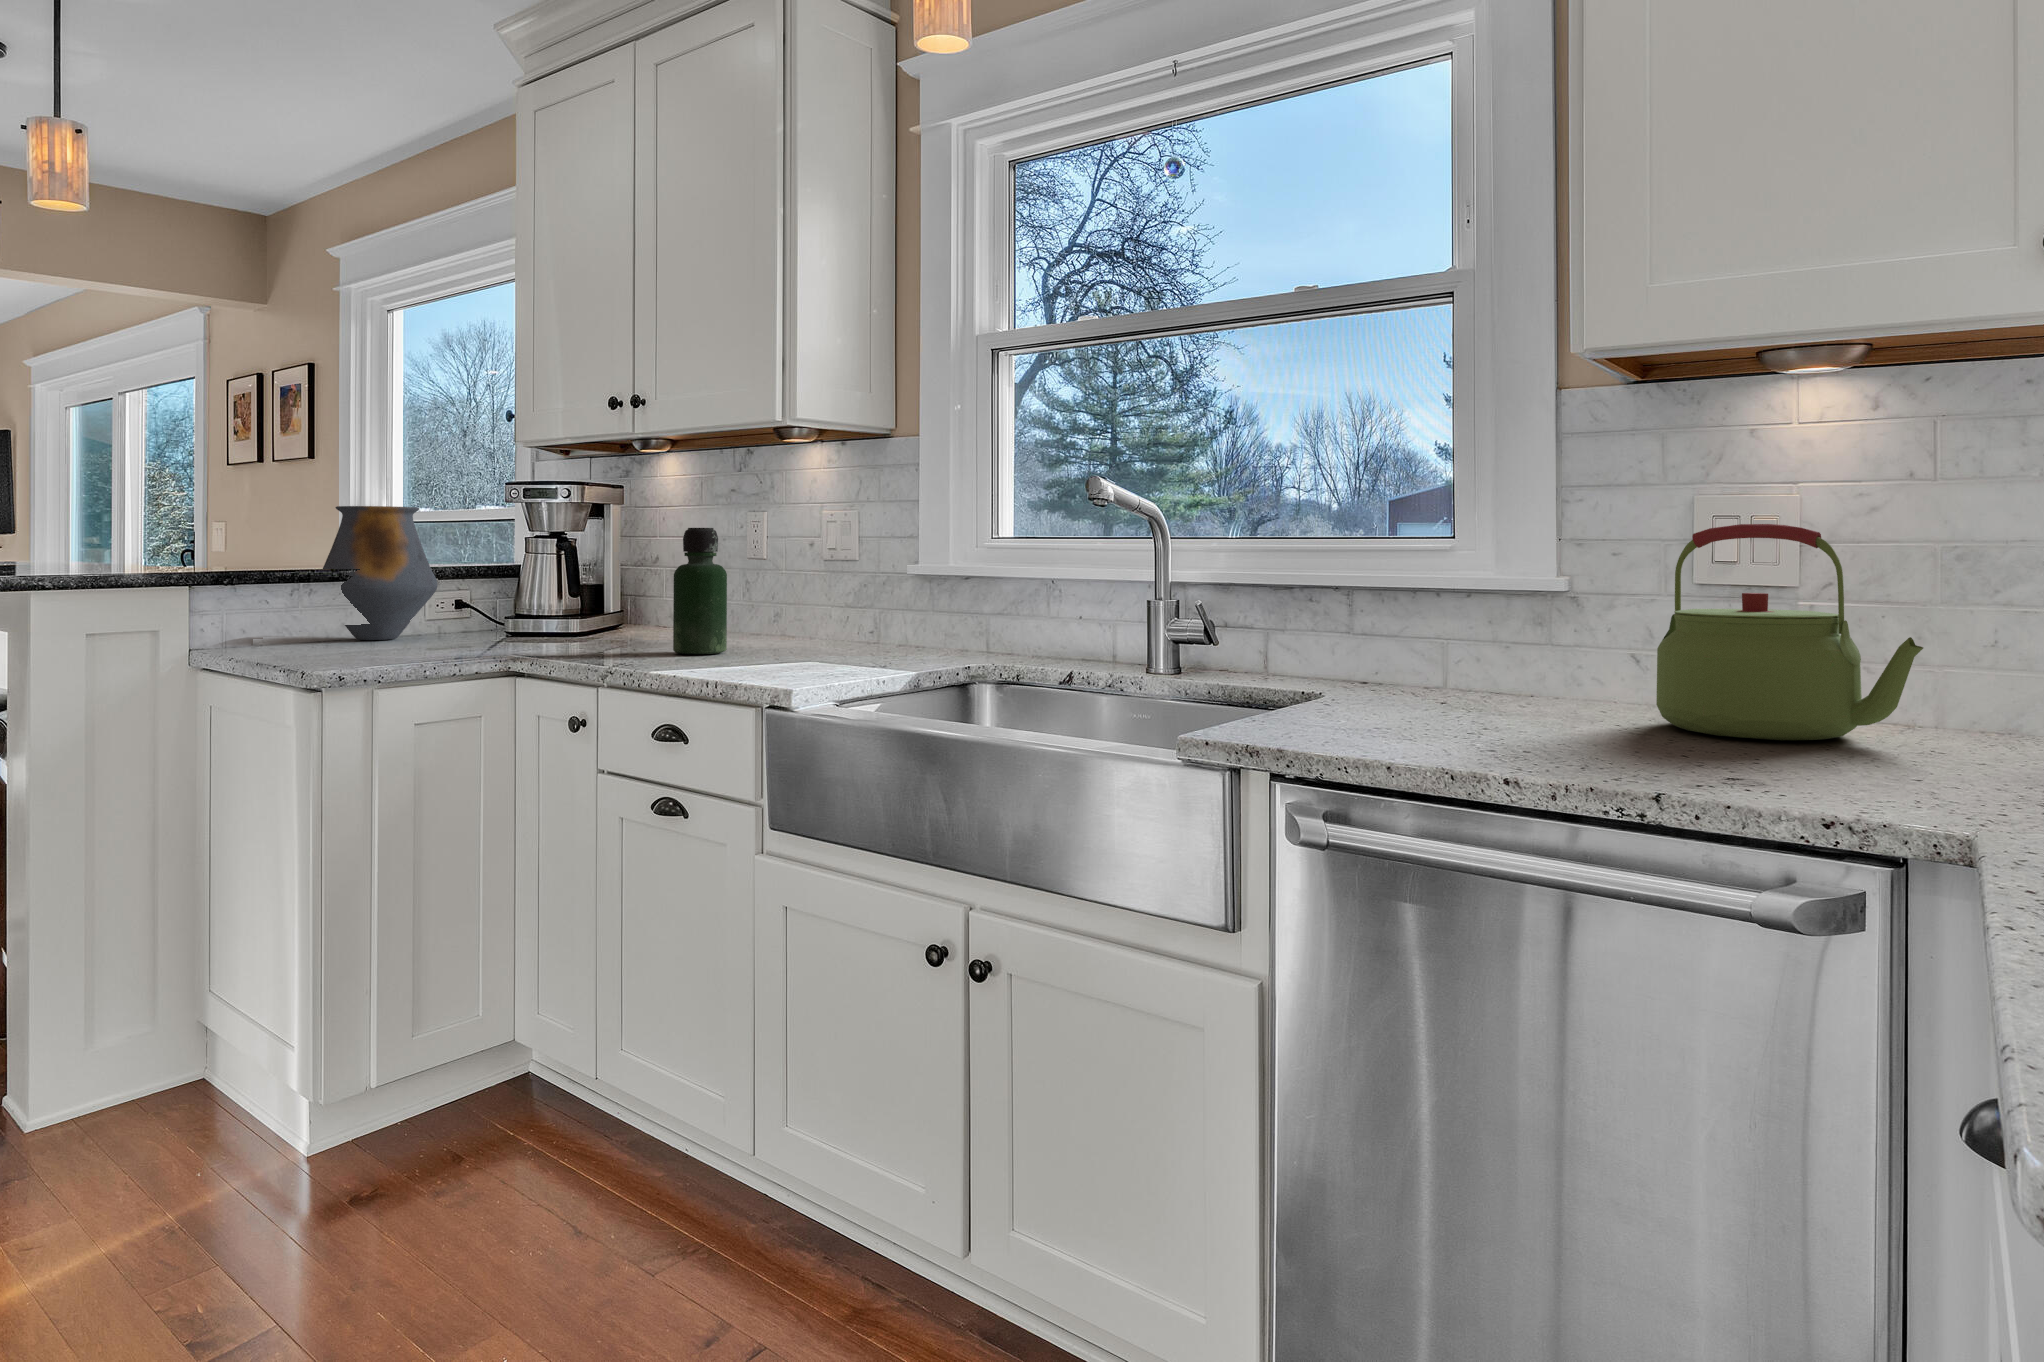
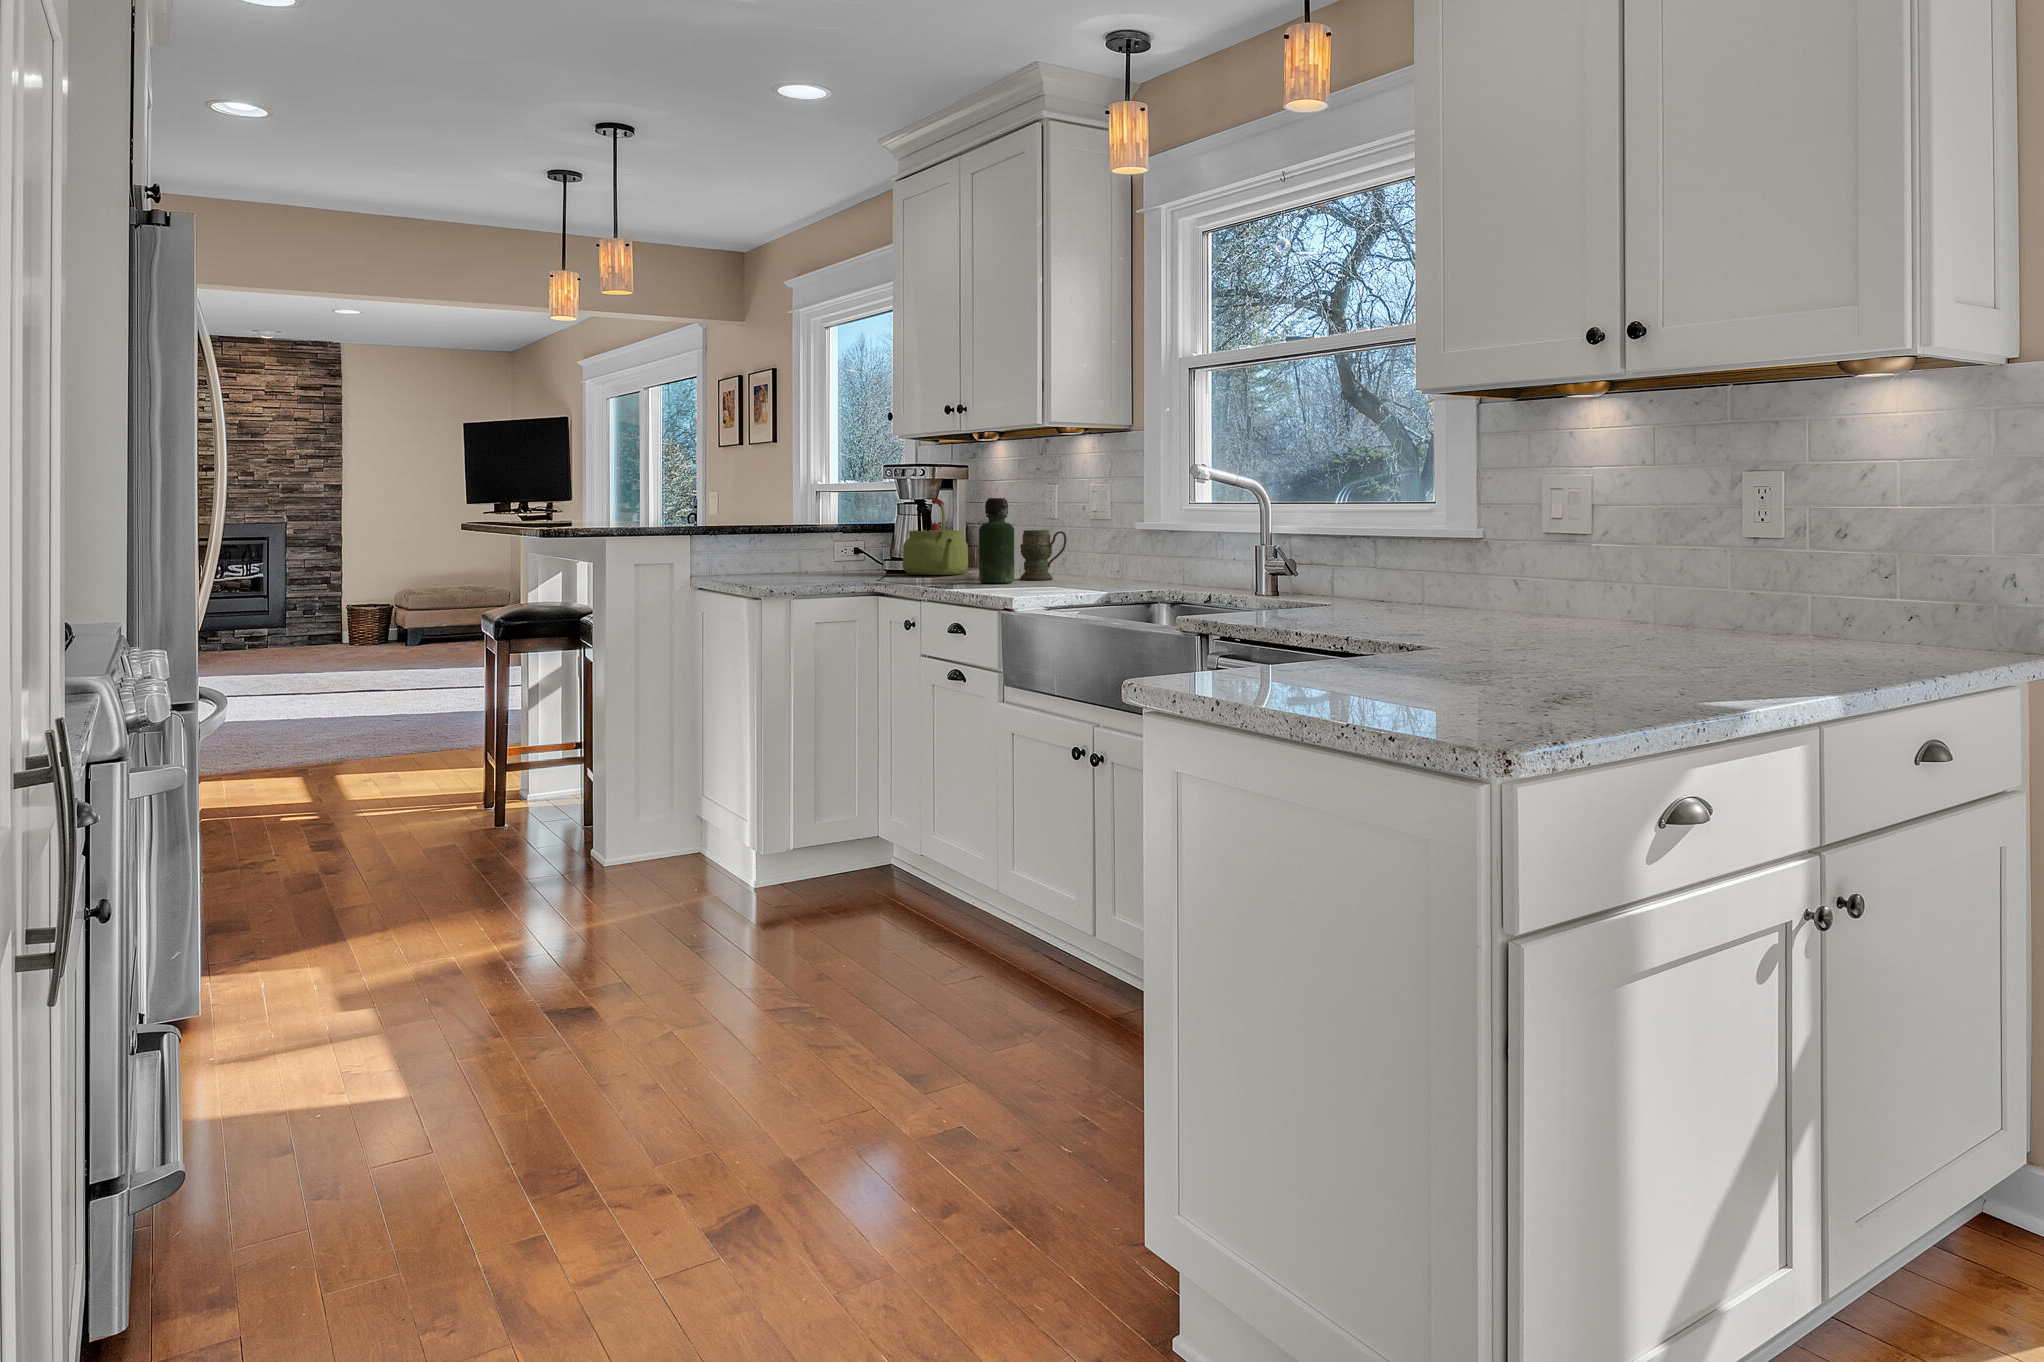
vase: present [323,506,438,640] -> none [765,484,842,574]
kettle: present [1656,524,1923,740] -> present [903,498,968,575]
mug: none [723,574,792,646] -> present [1020,530,1067,580]

